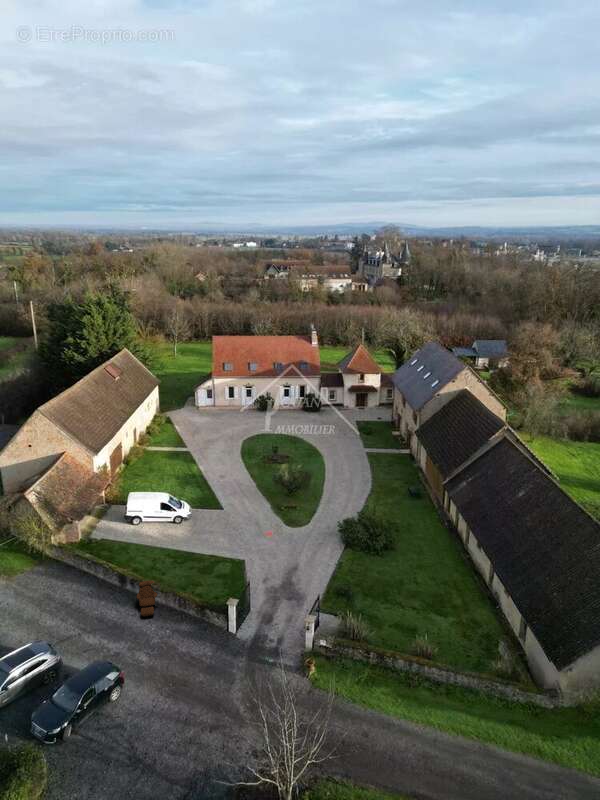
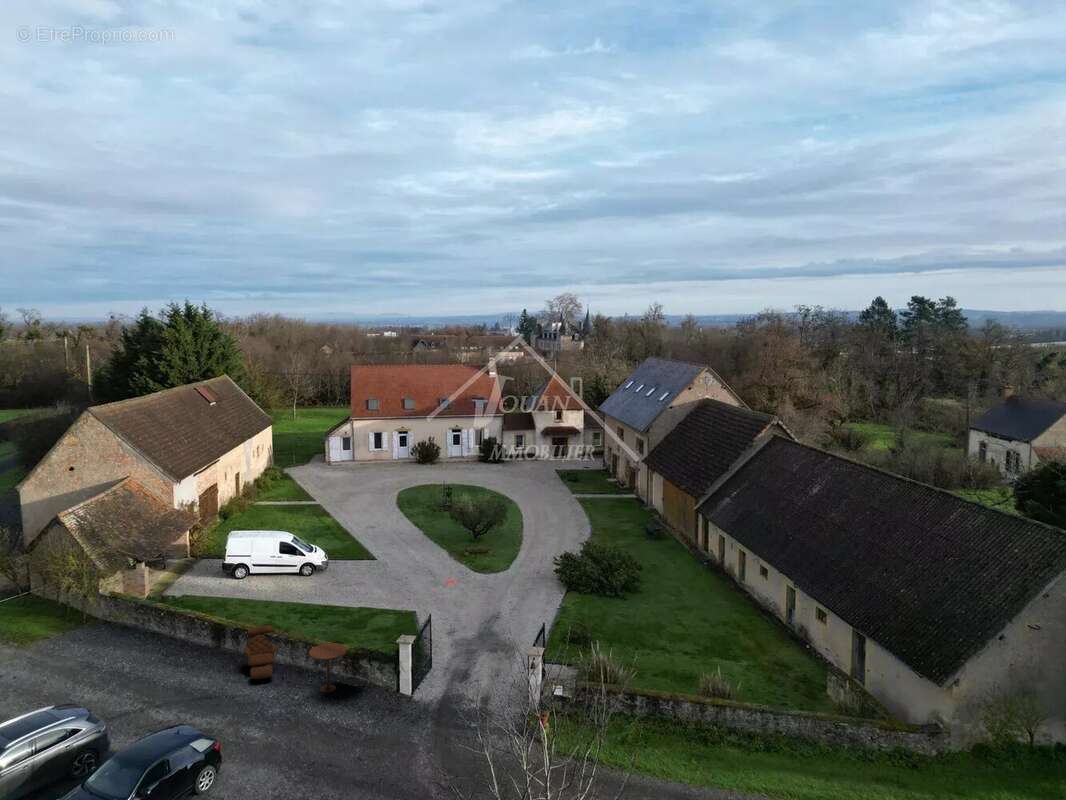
pedestal table: none [174,598,197,629] -> present [309,643,347,693]

